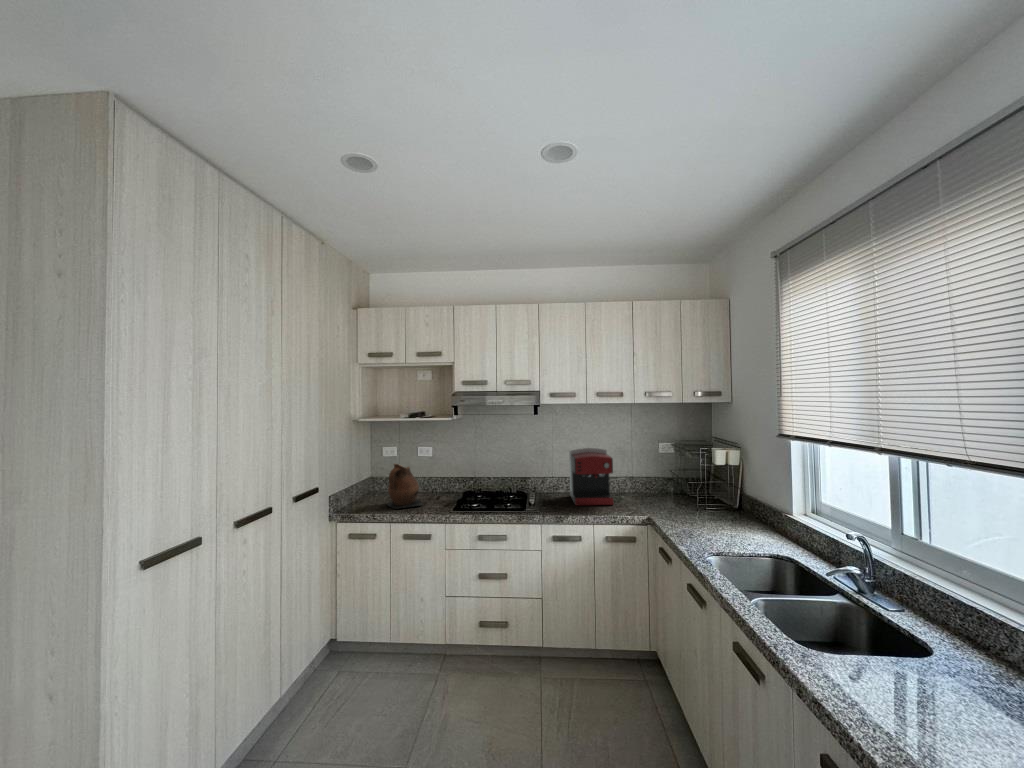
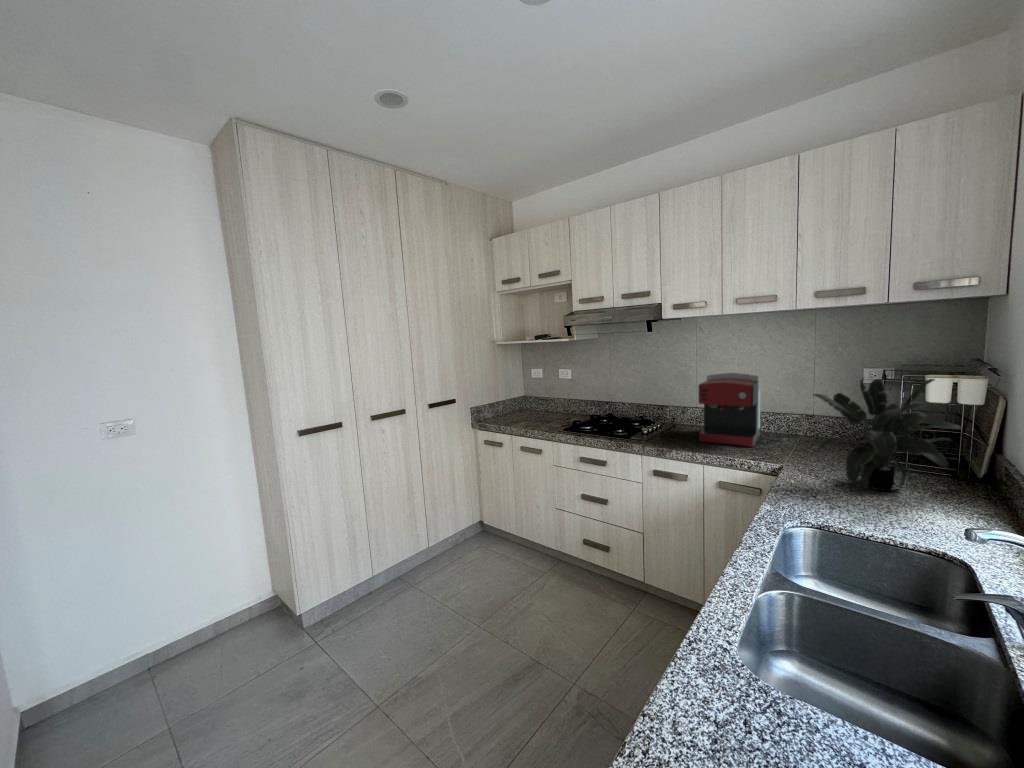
potted plant: none [668,450,747,523] -> present [814,377,961,491]
ceramic pitcher: present [387,464,423,508] -> none [513,382,547,423]

